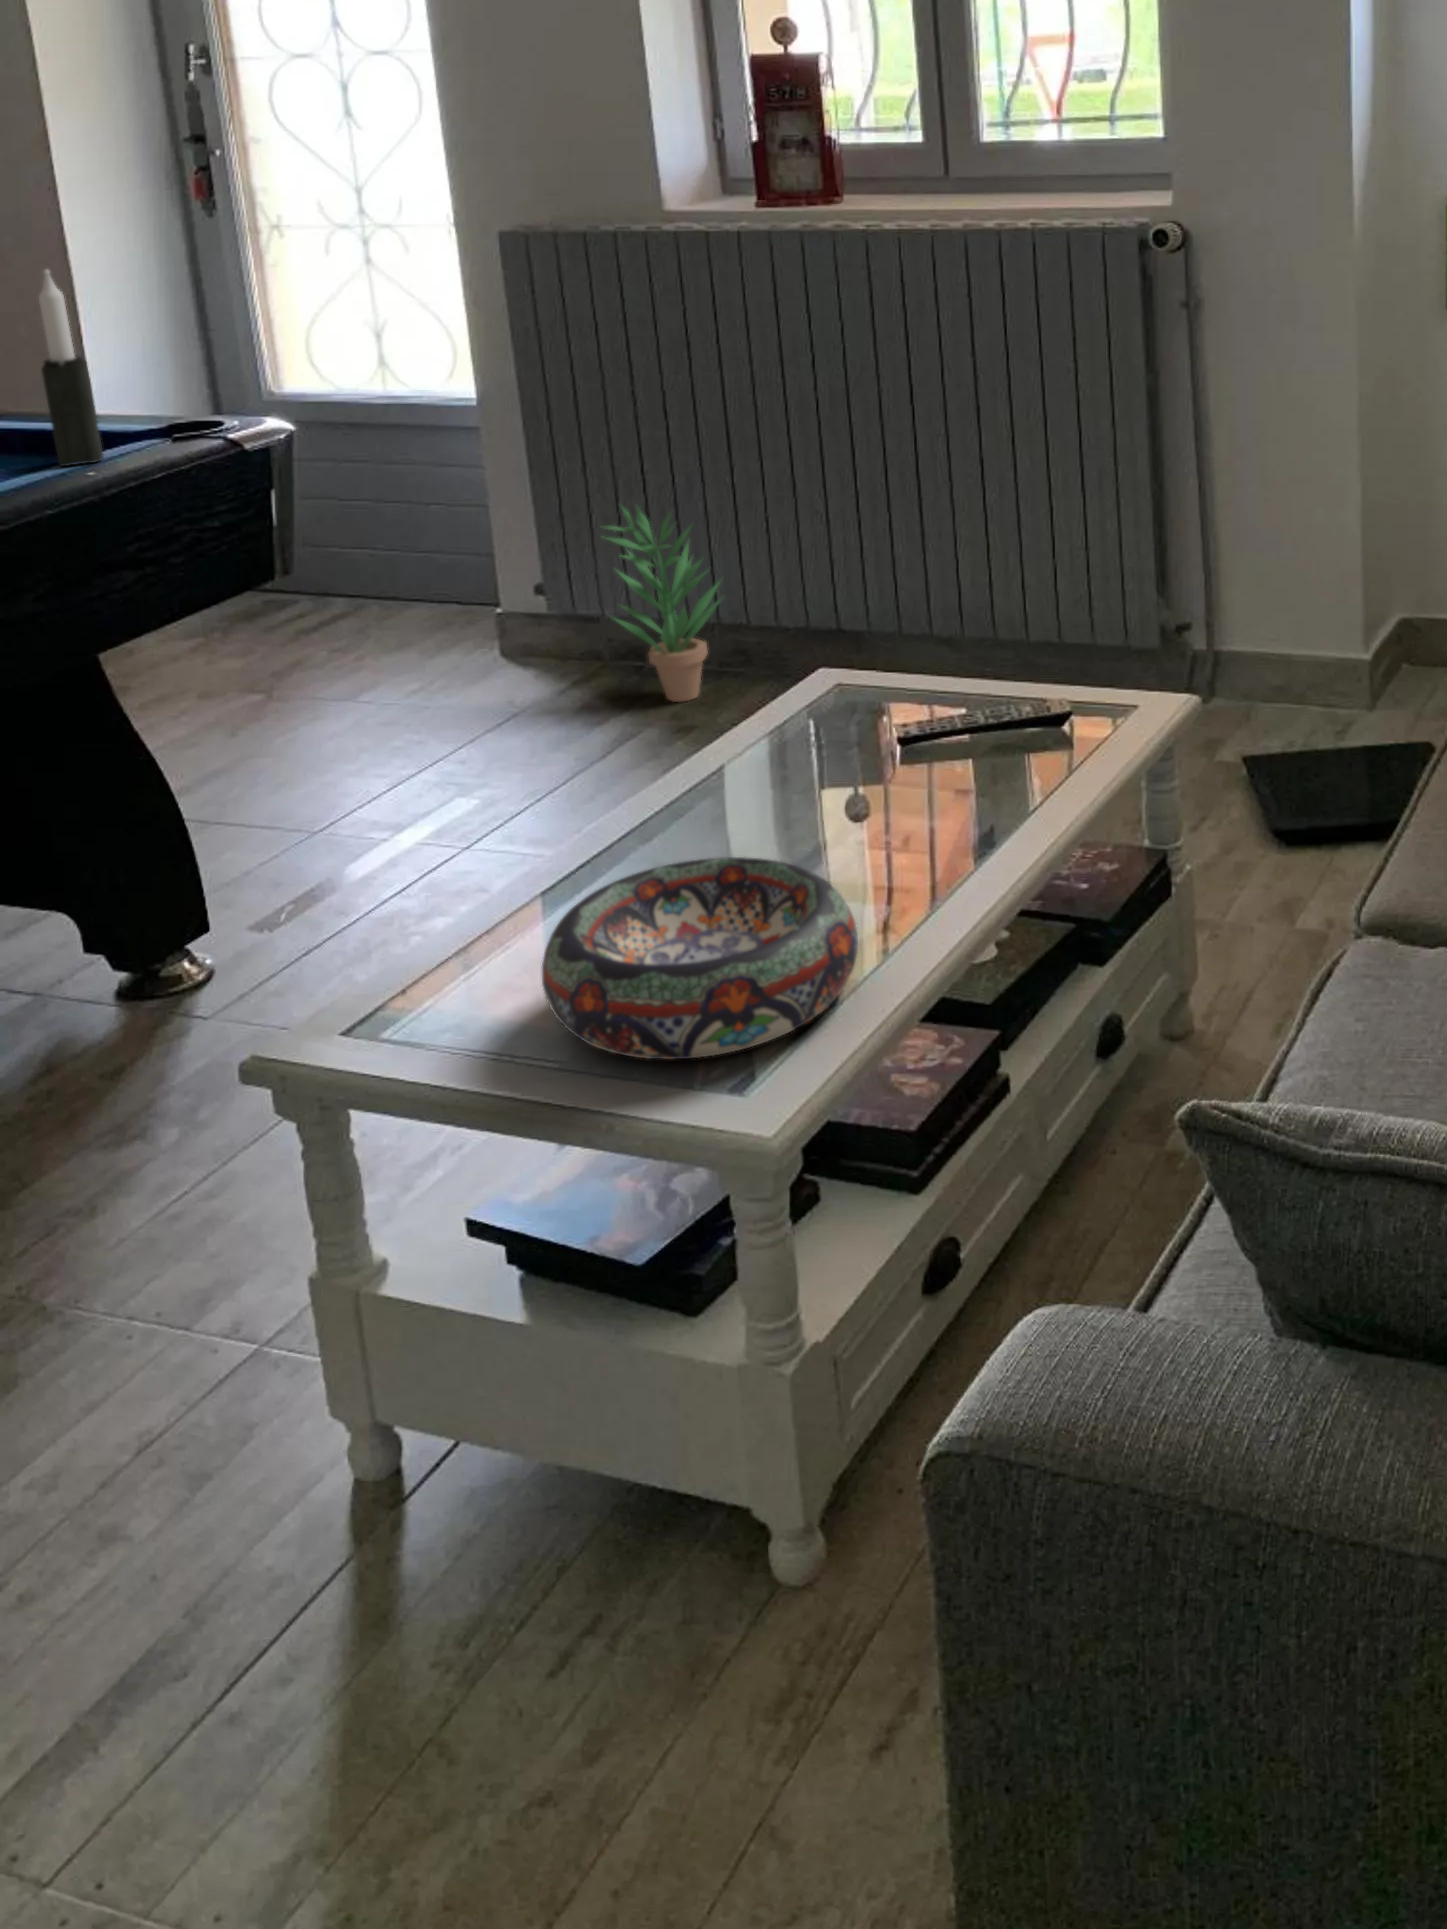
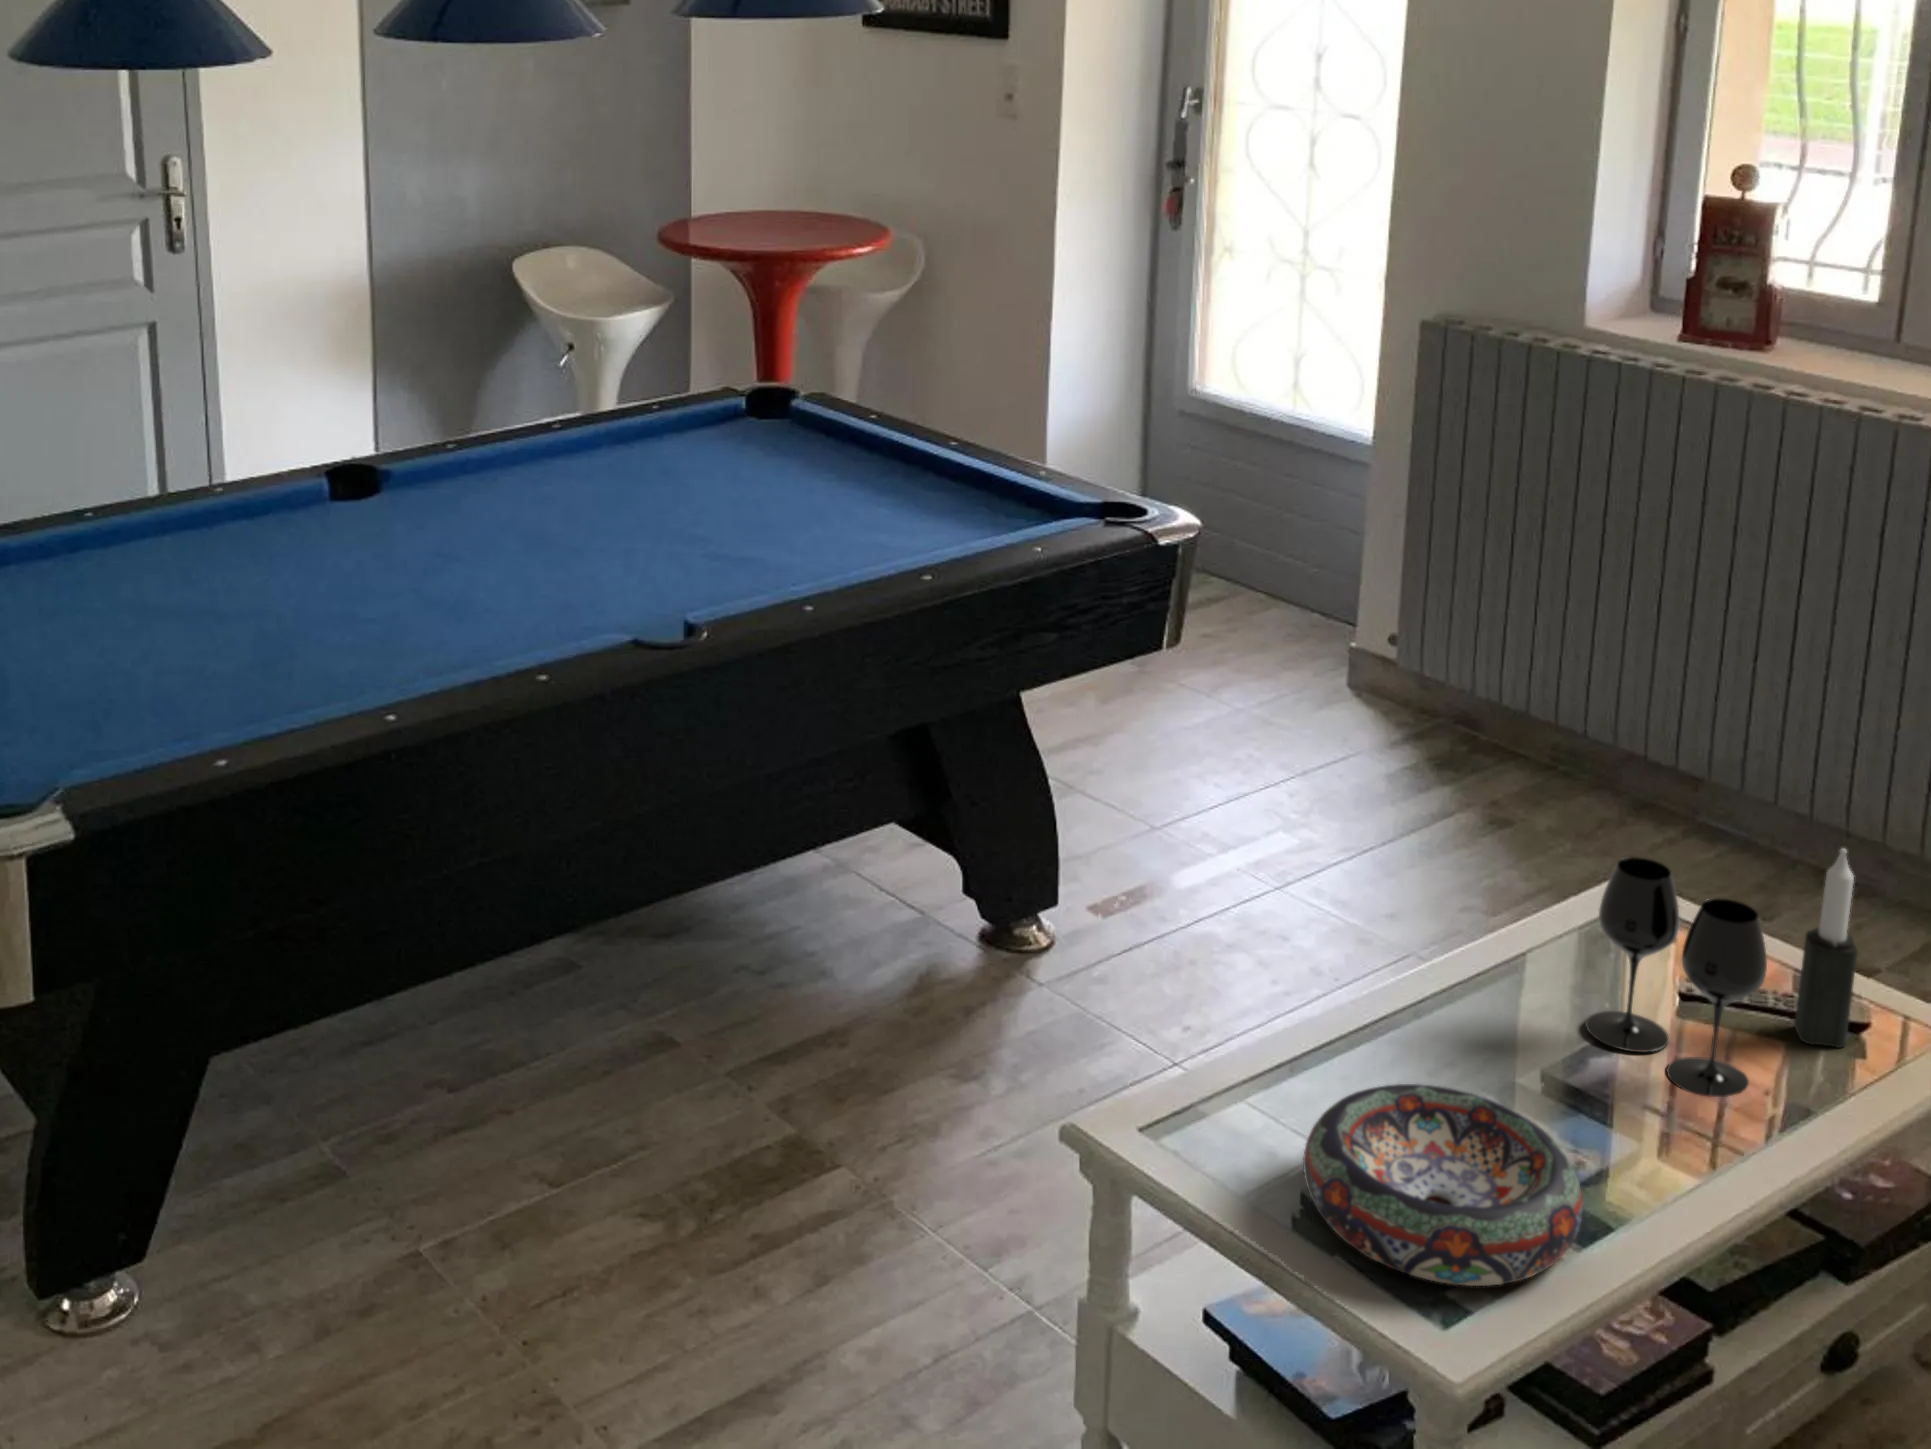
candle: present [39,270,103,466] -> present [1794,848,1858,1048]
potted plant: present [604,506,722,702] -> none [1449,596,1572,793]
wine glass: none [802,593,987,817] -> present [1586,857,1767,1097]

